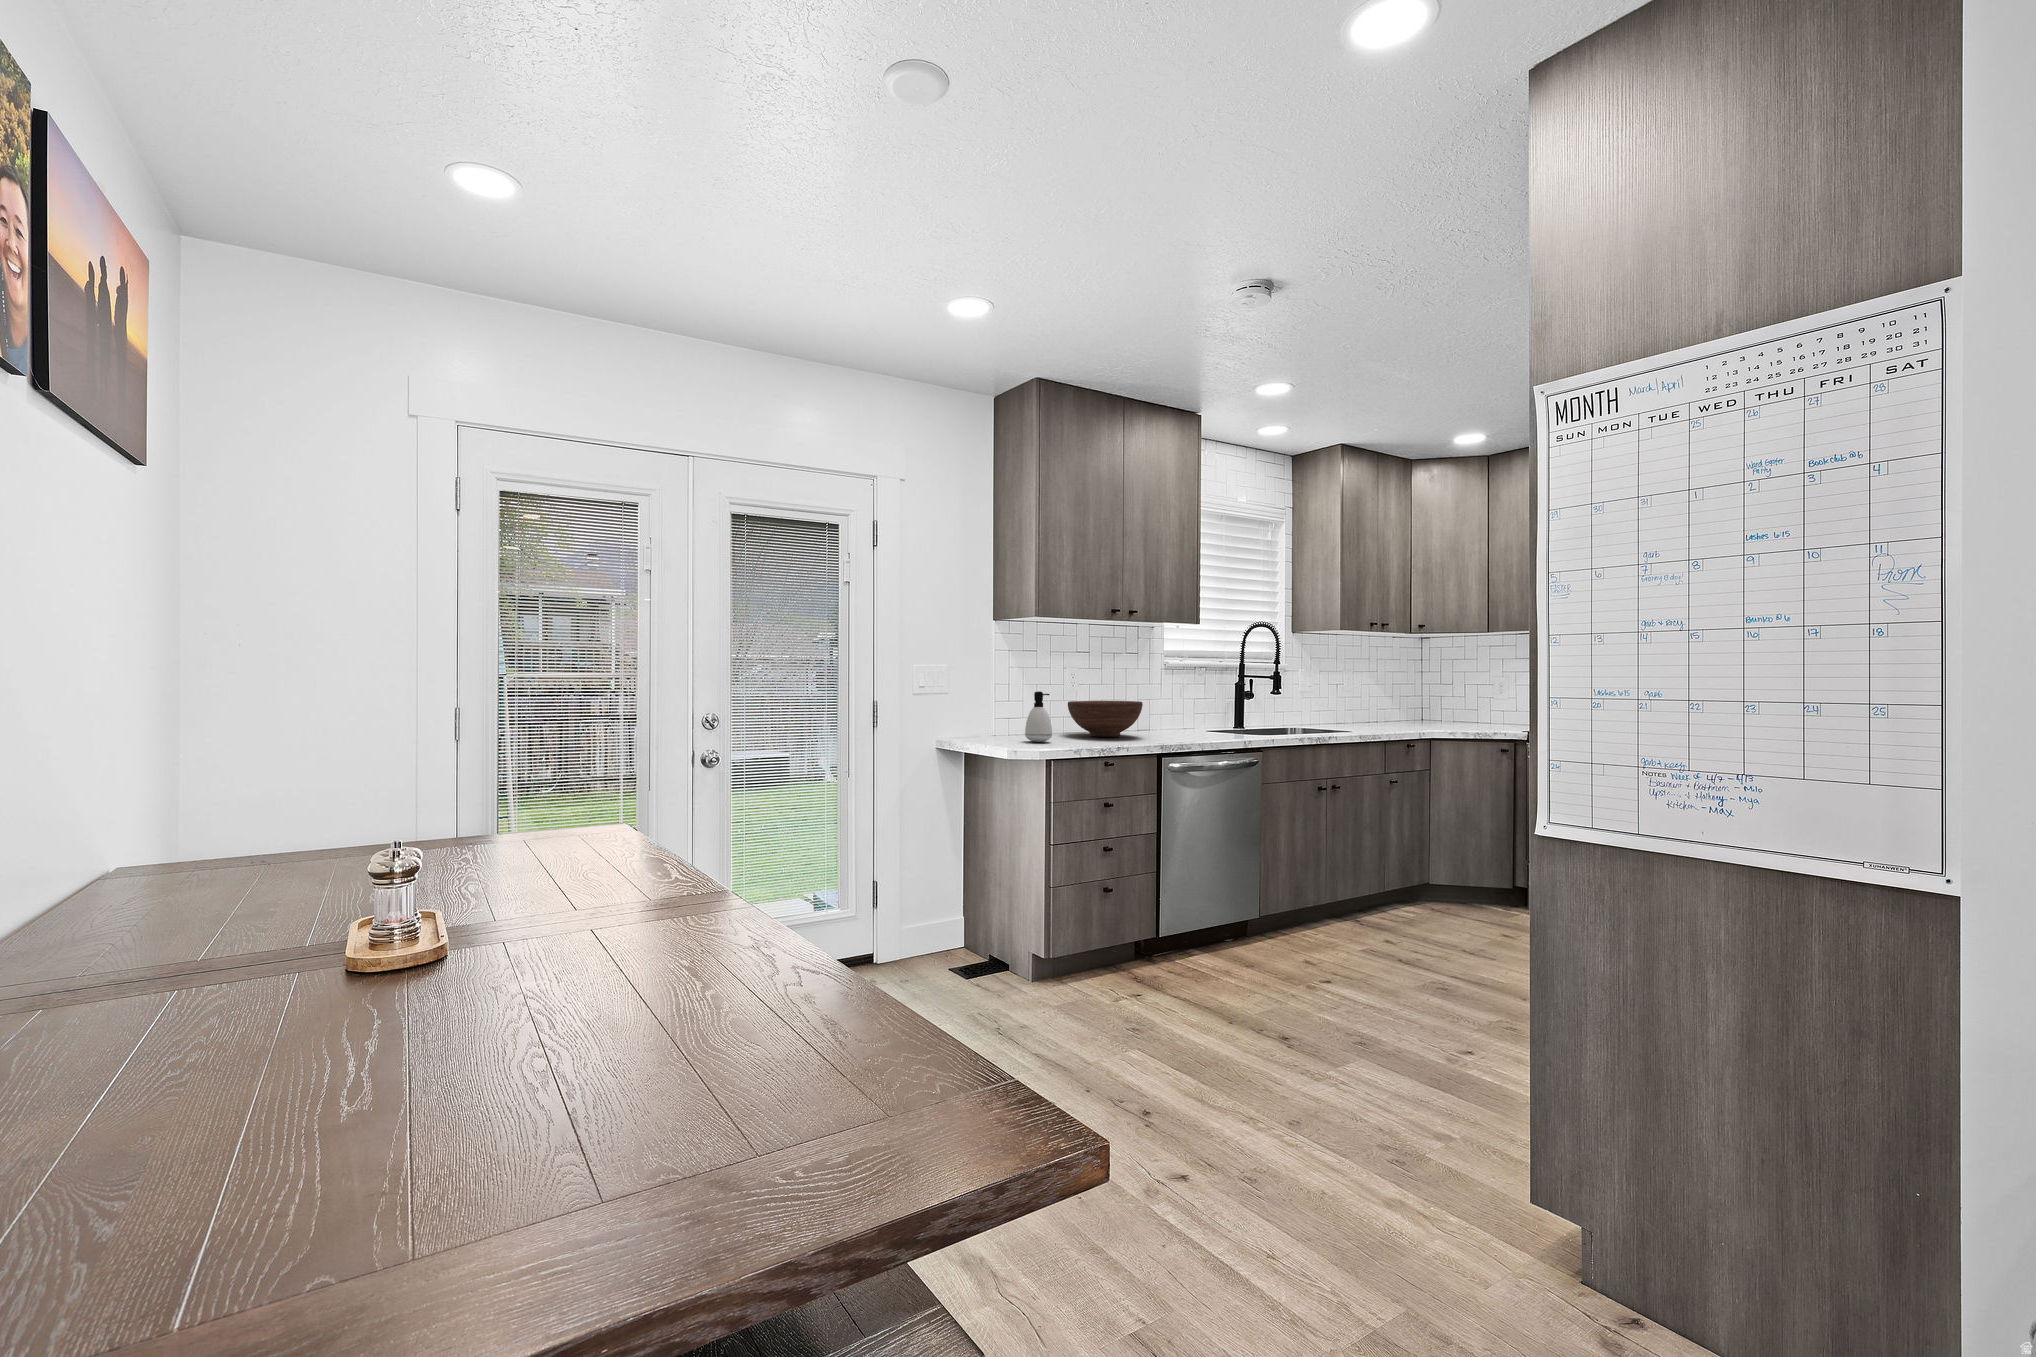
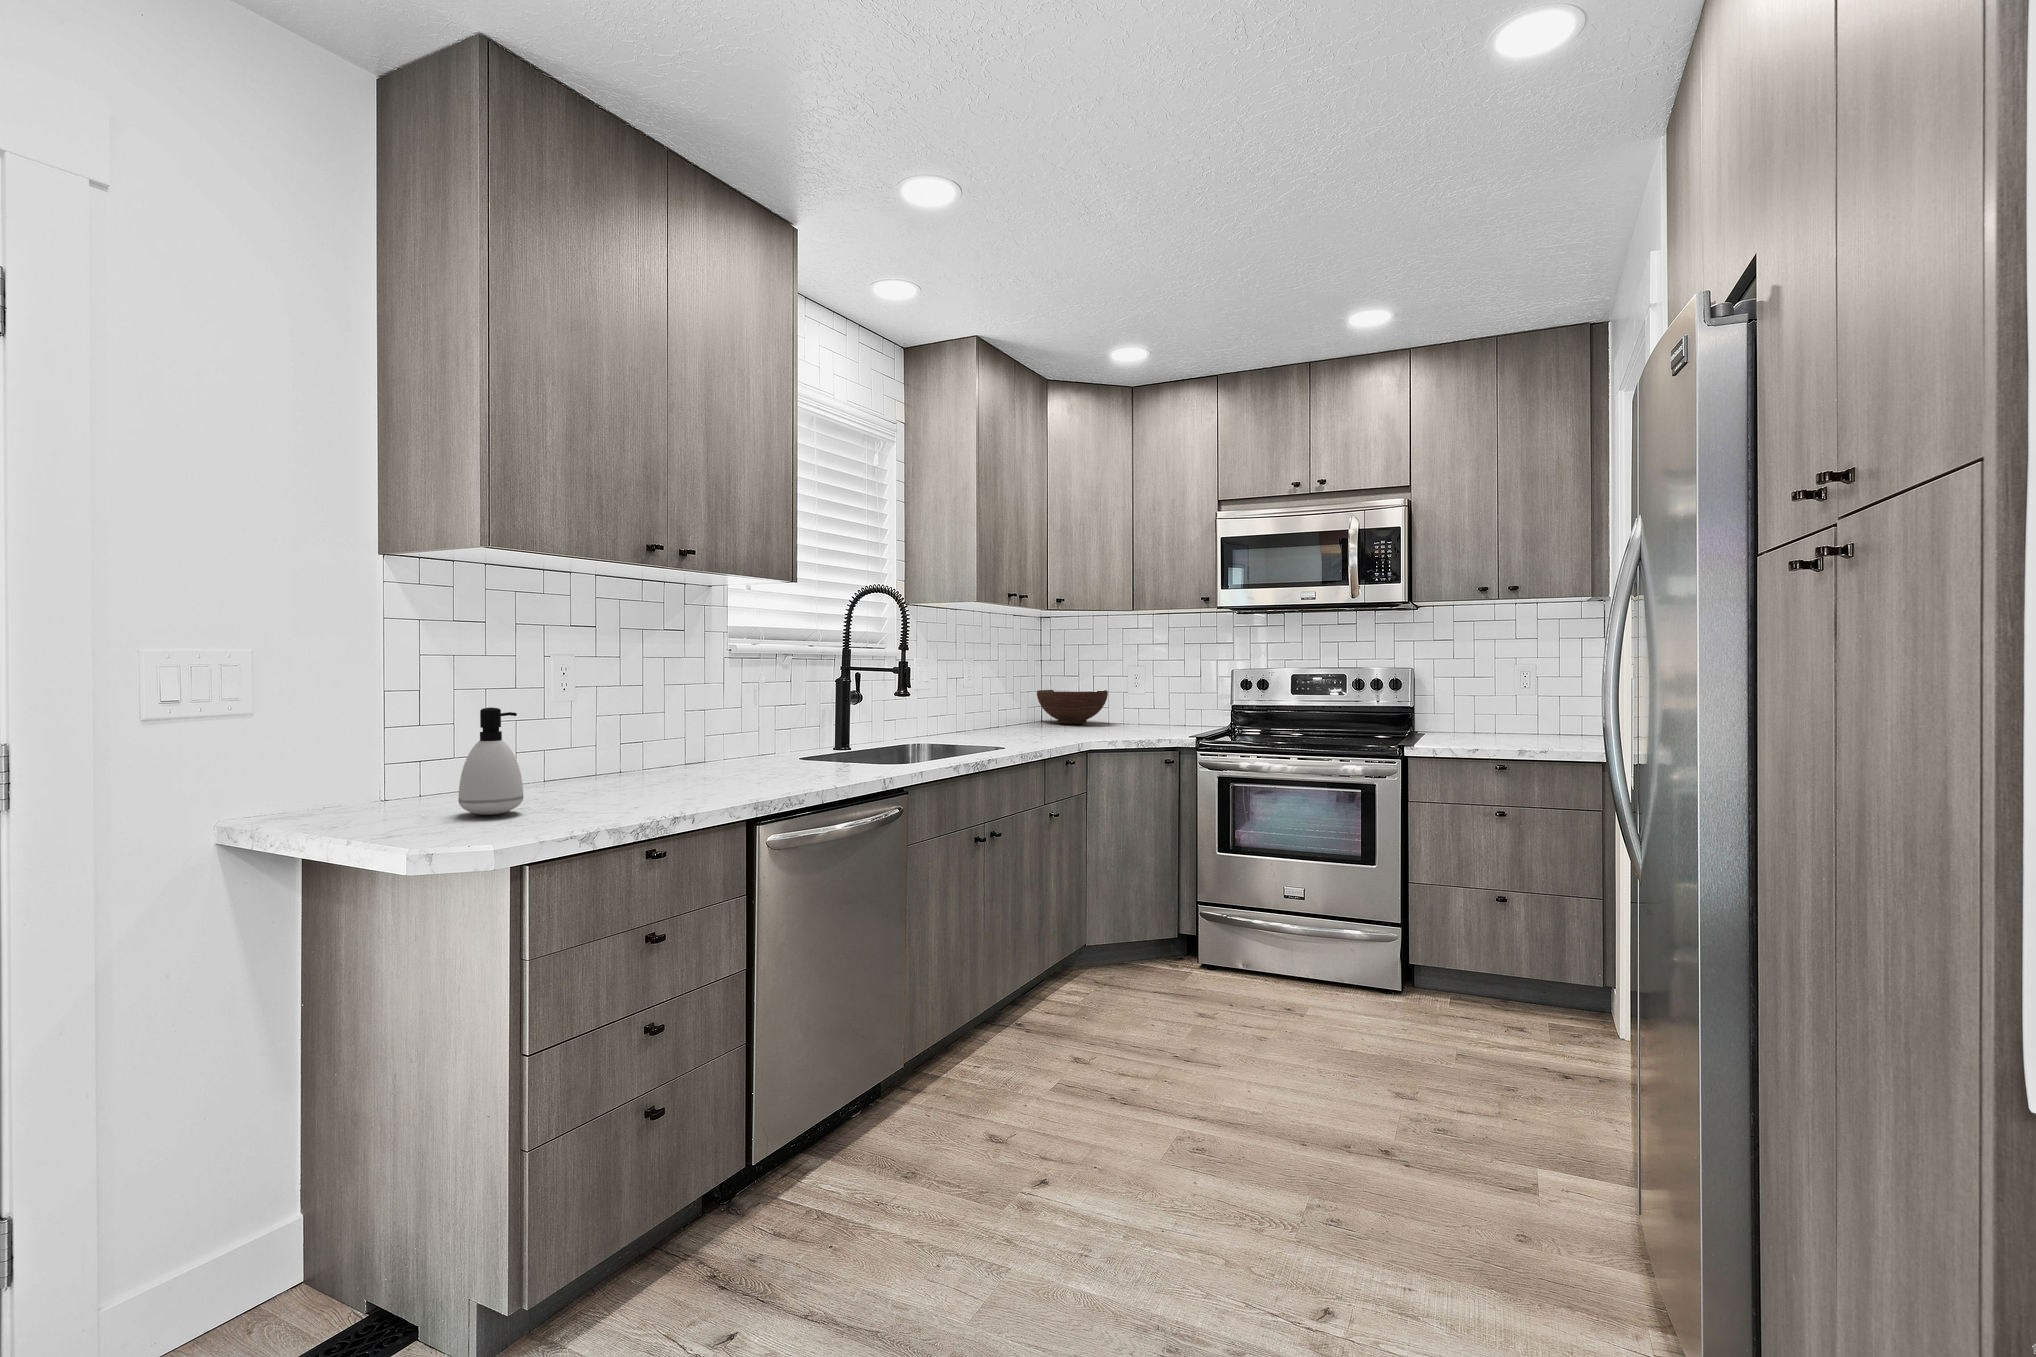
fruit bowl: present [1068,701,1143,737] -> present [1037,690,1108,724]

